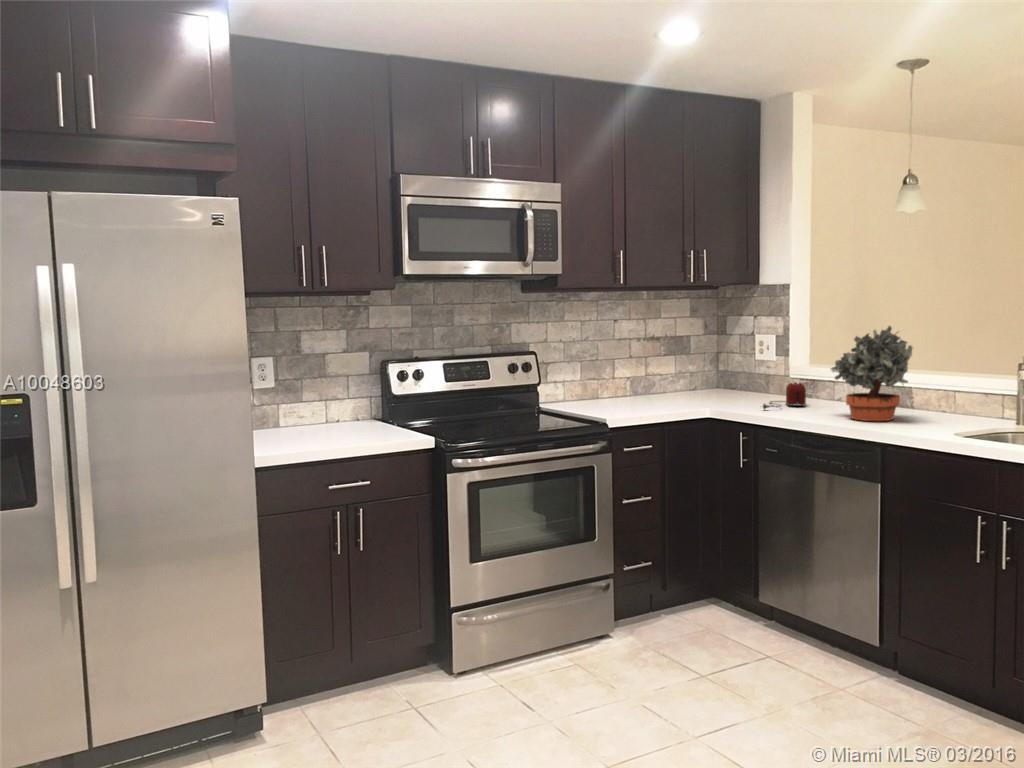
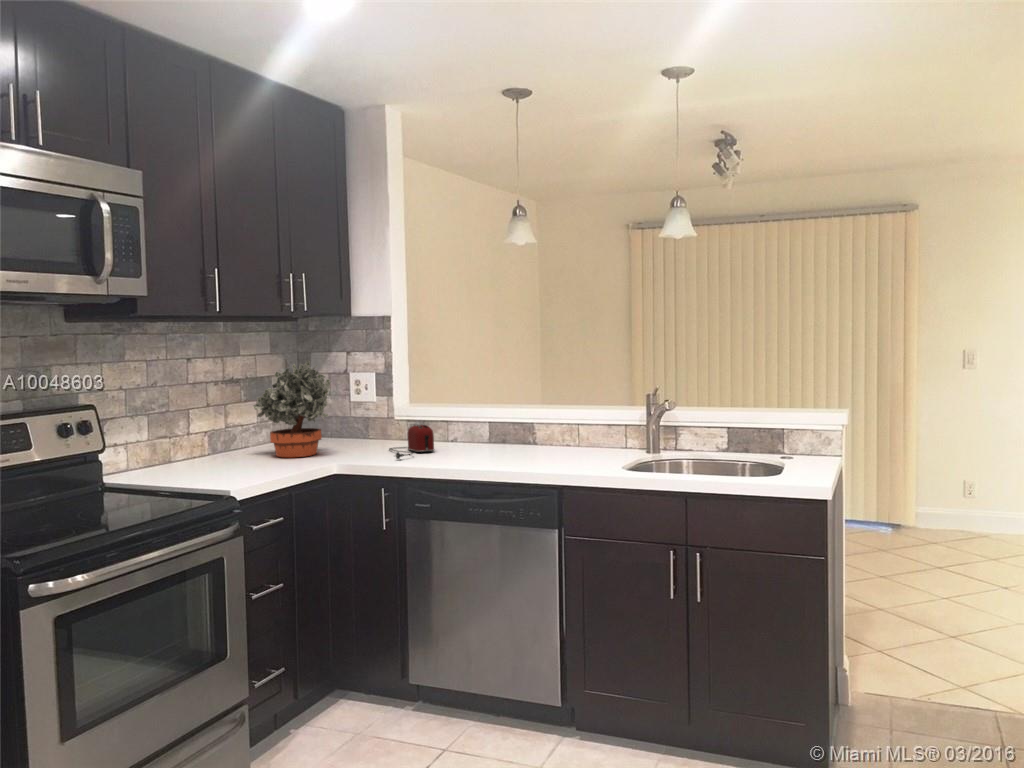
potted plant: present [831,326,913,421] -> present [253,360,330,457]

